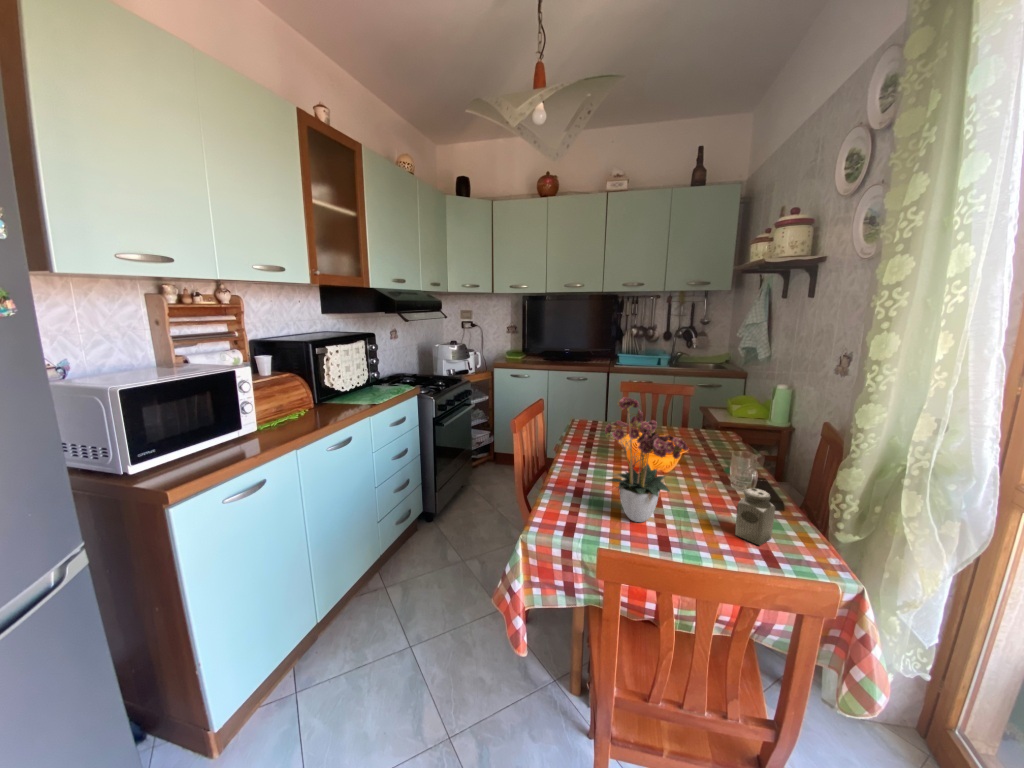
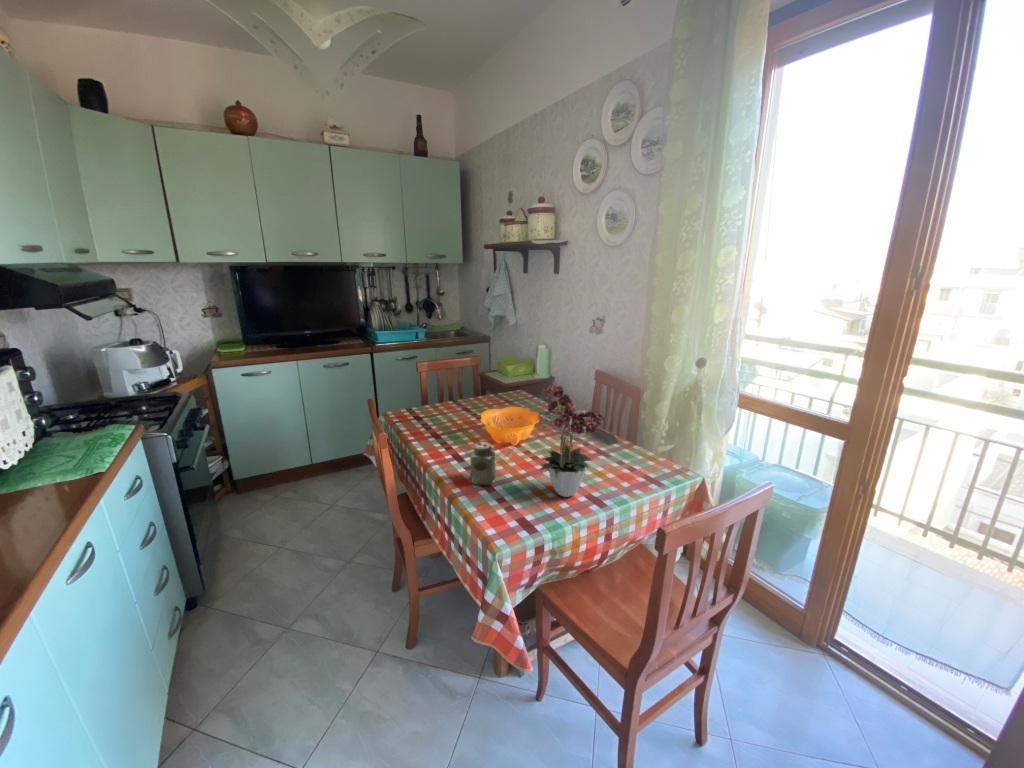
salt shaker: present [735,488,775,545] -> present [471,442,495,485]

